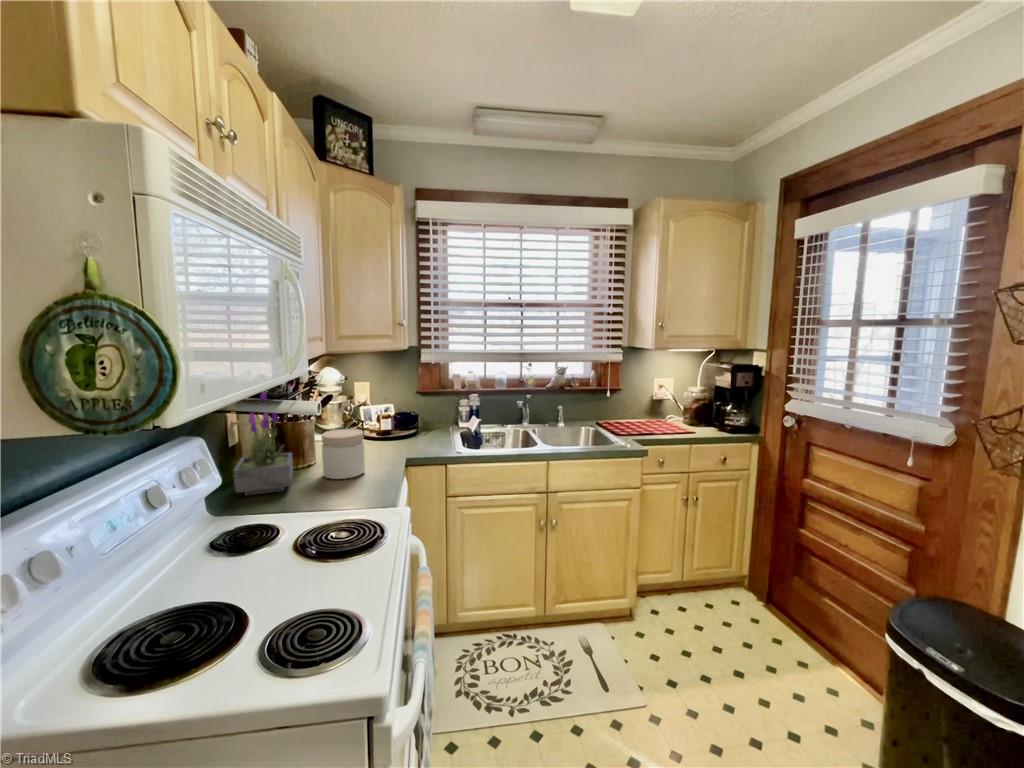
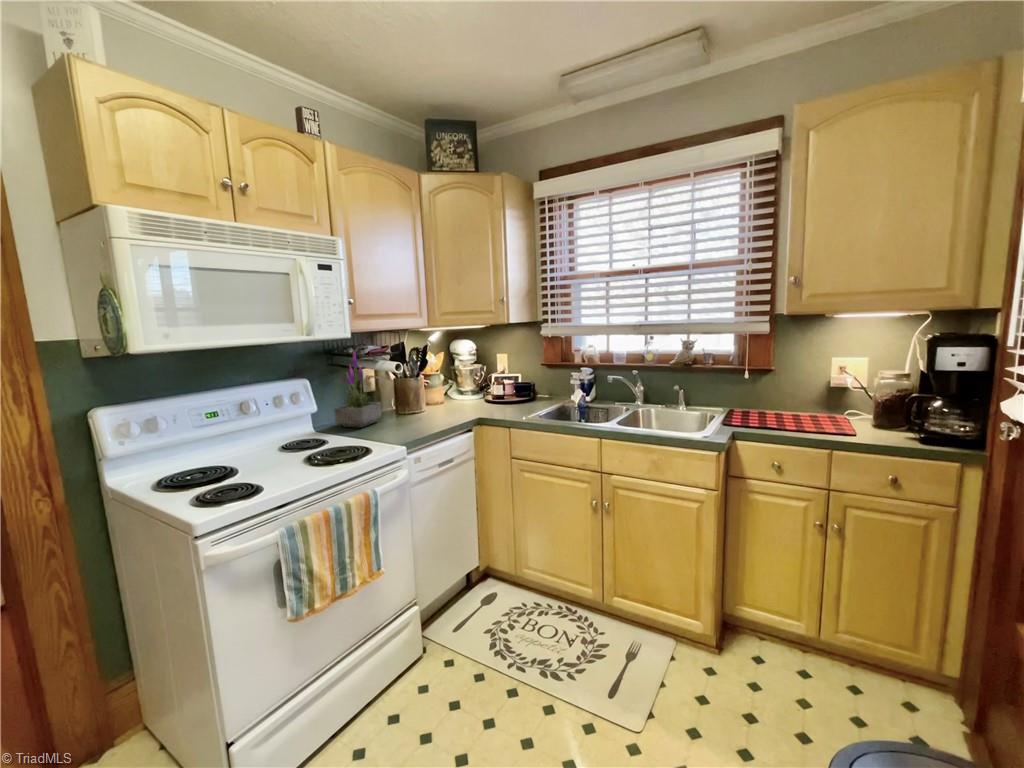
jar: present [322,429,365,479] -> none [394,389,428,426]

